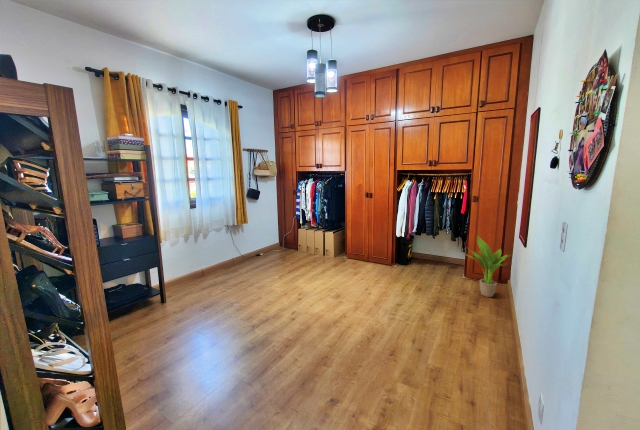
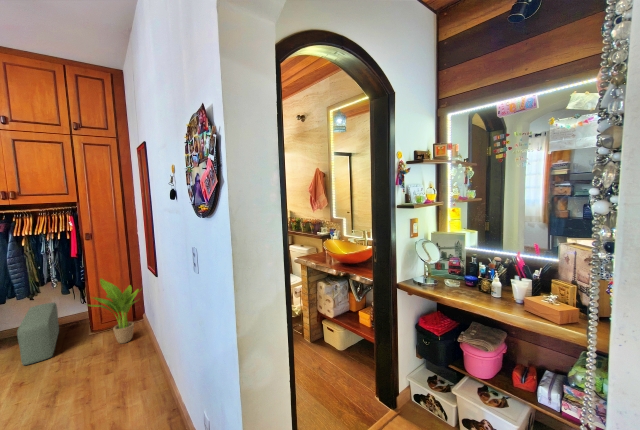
pouf: none [423,243,447,282] -> present [17,303,59,365]

